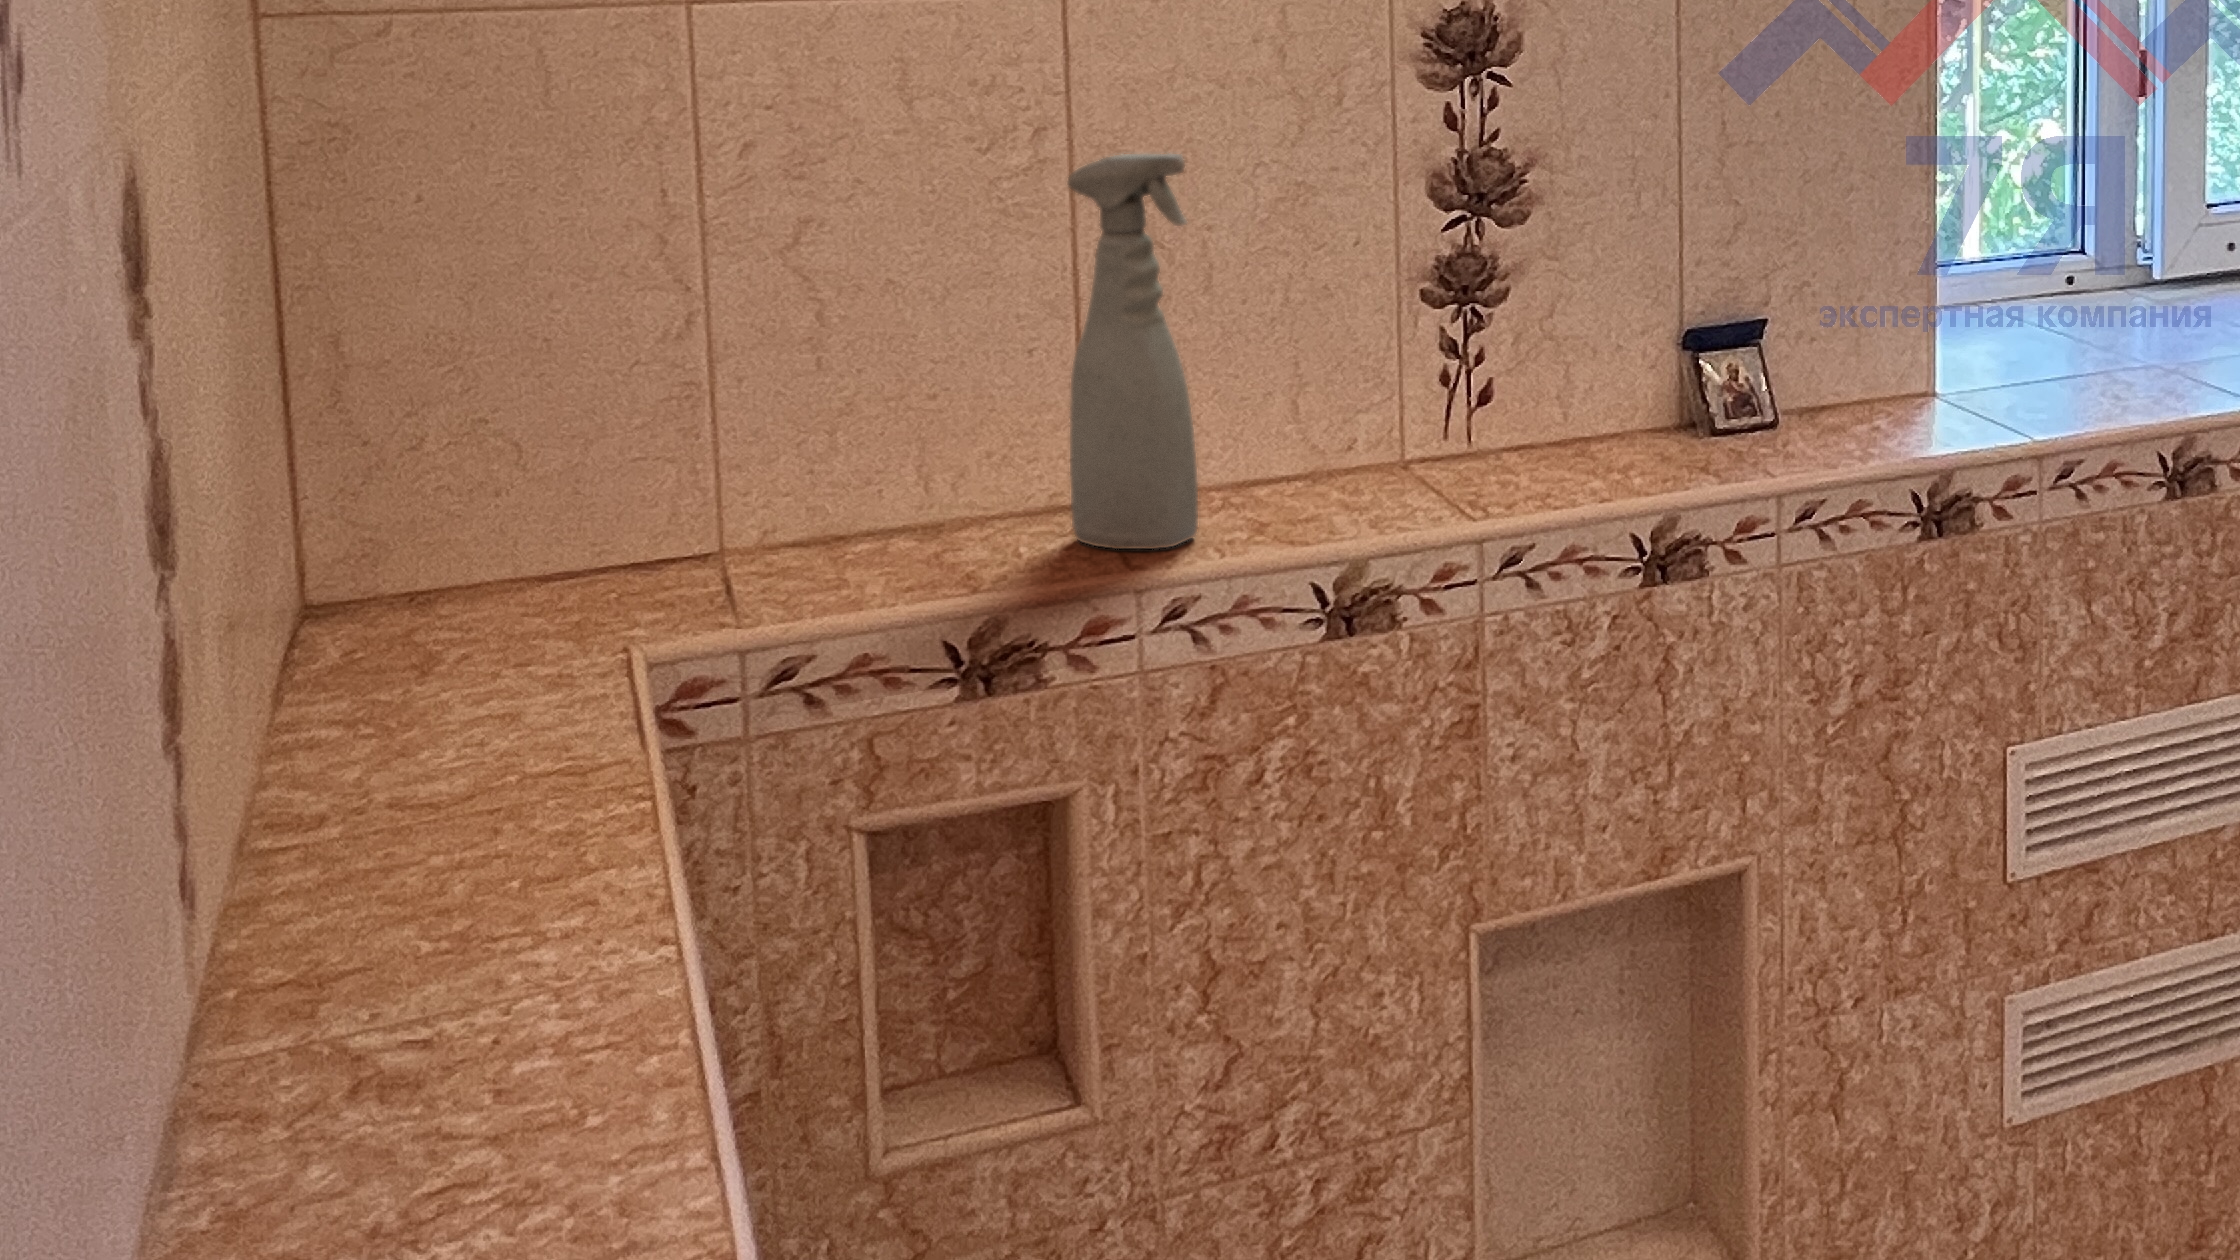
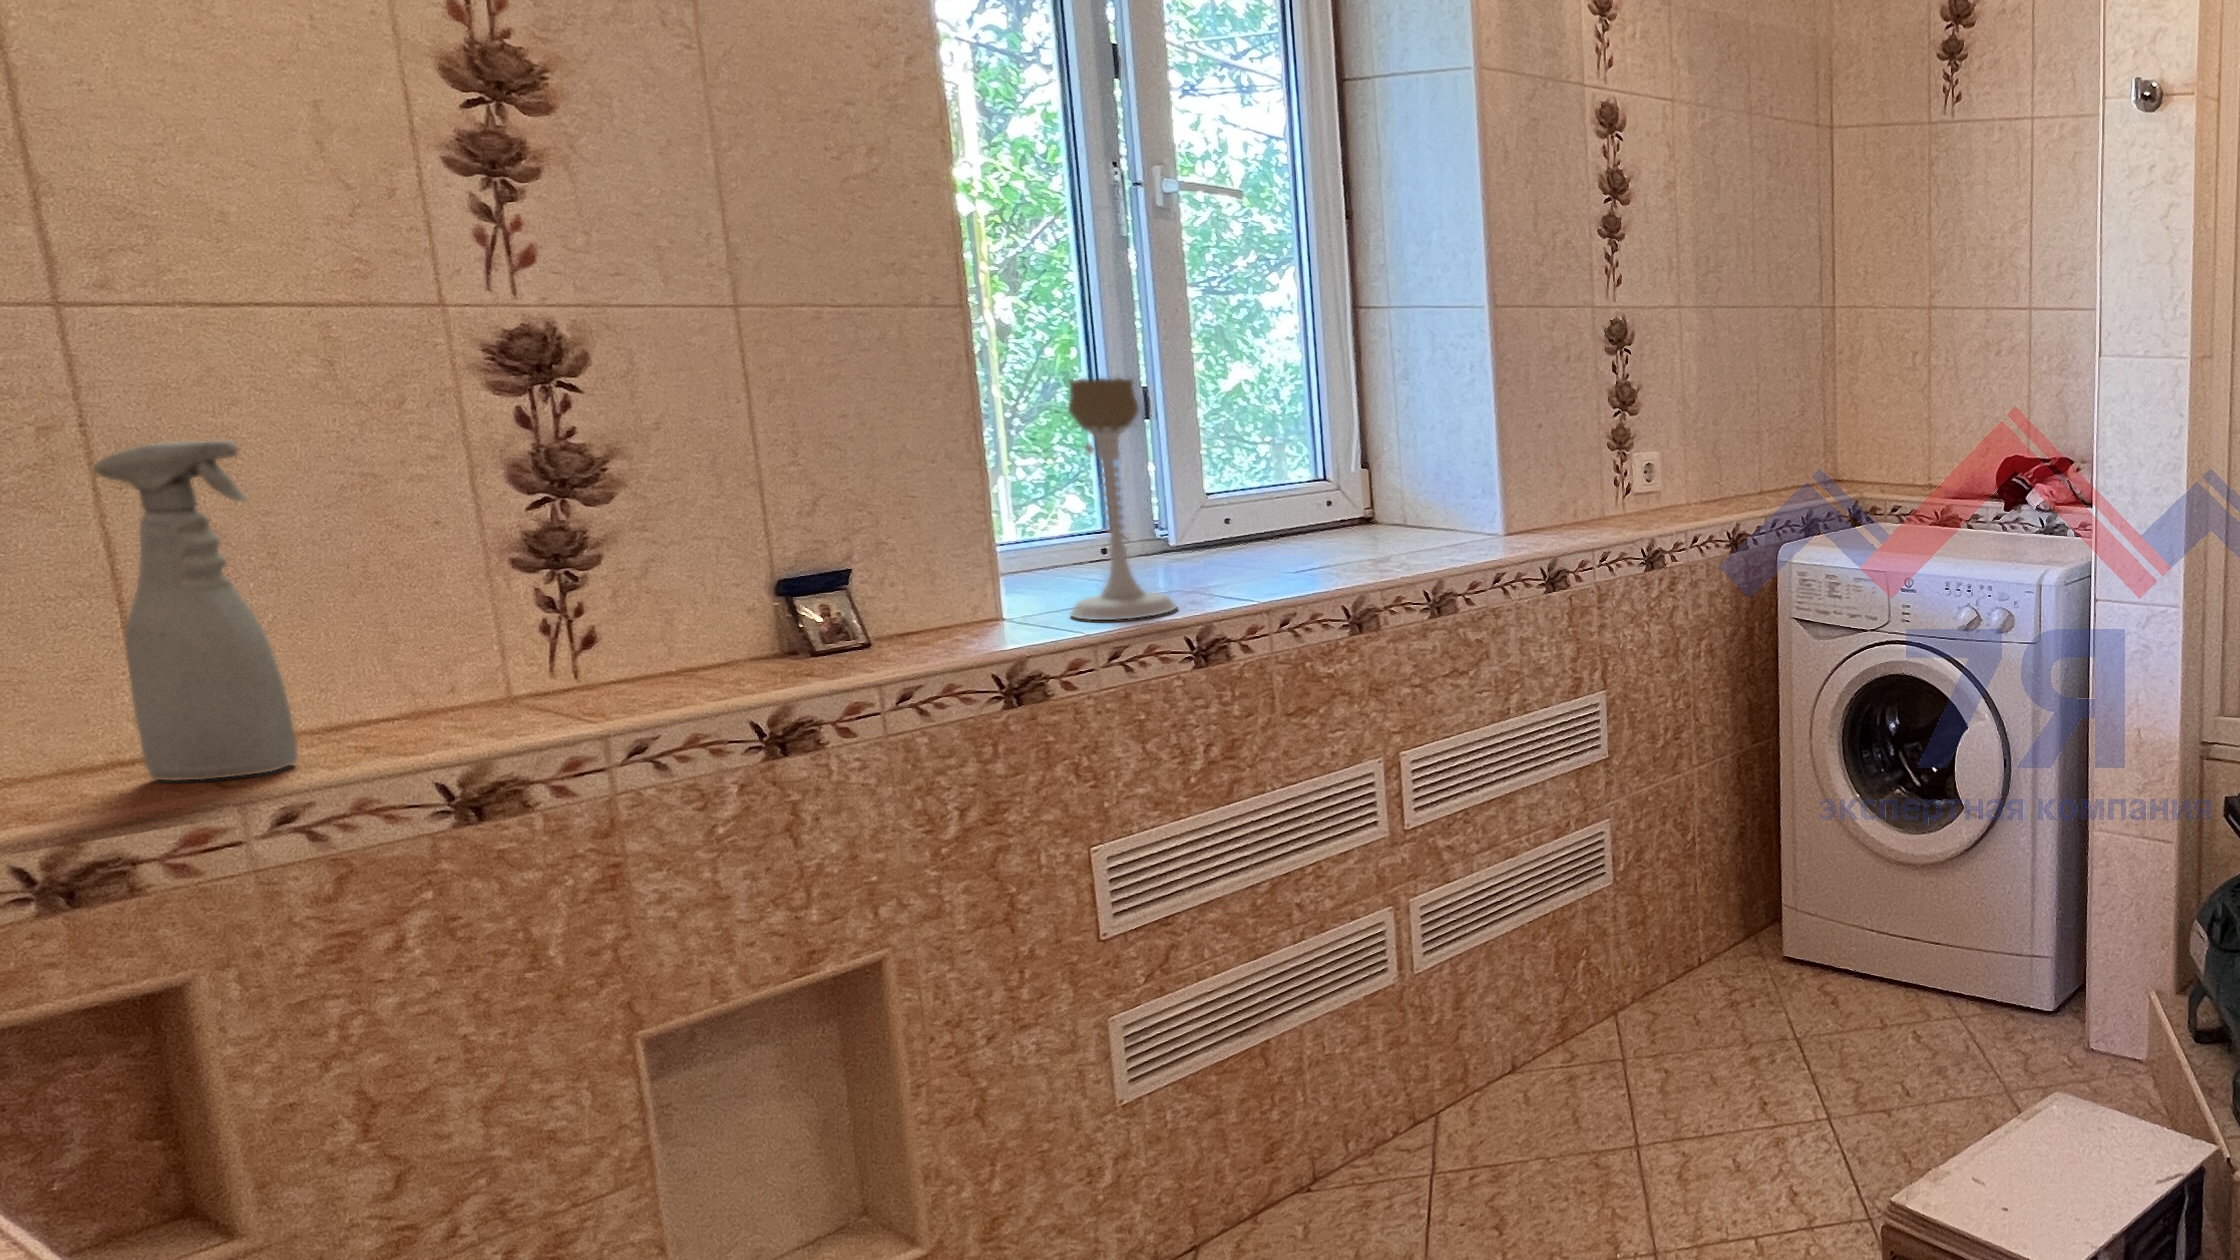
candle holder: none [2017,61,2153,412] -> present [1068,378,1176,620]

